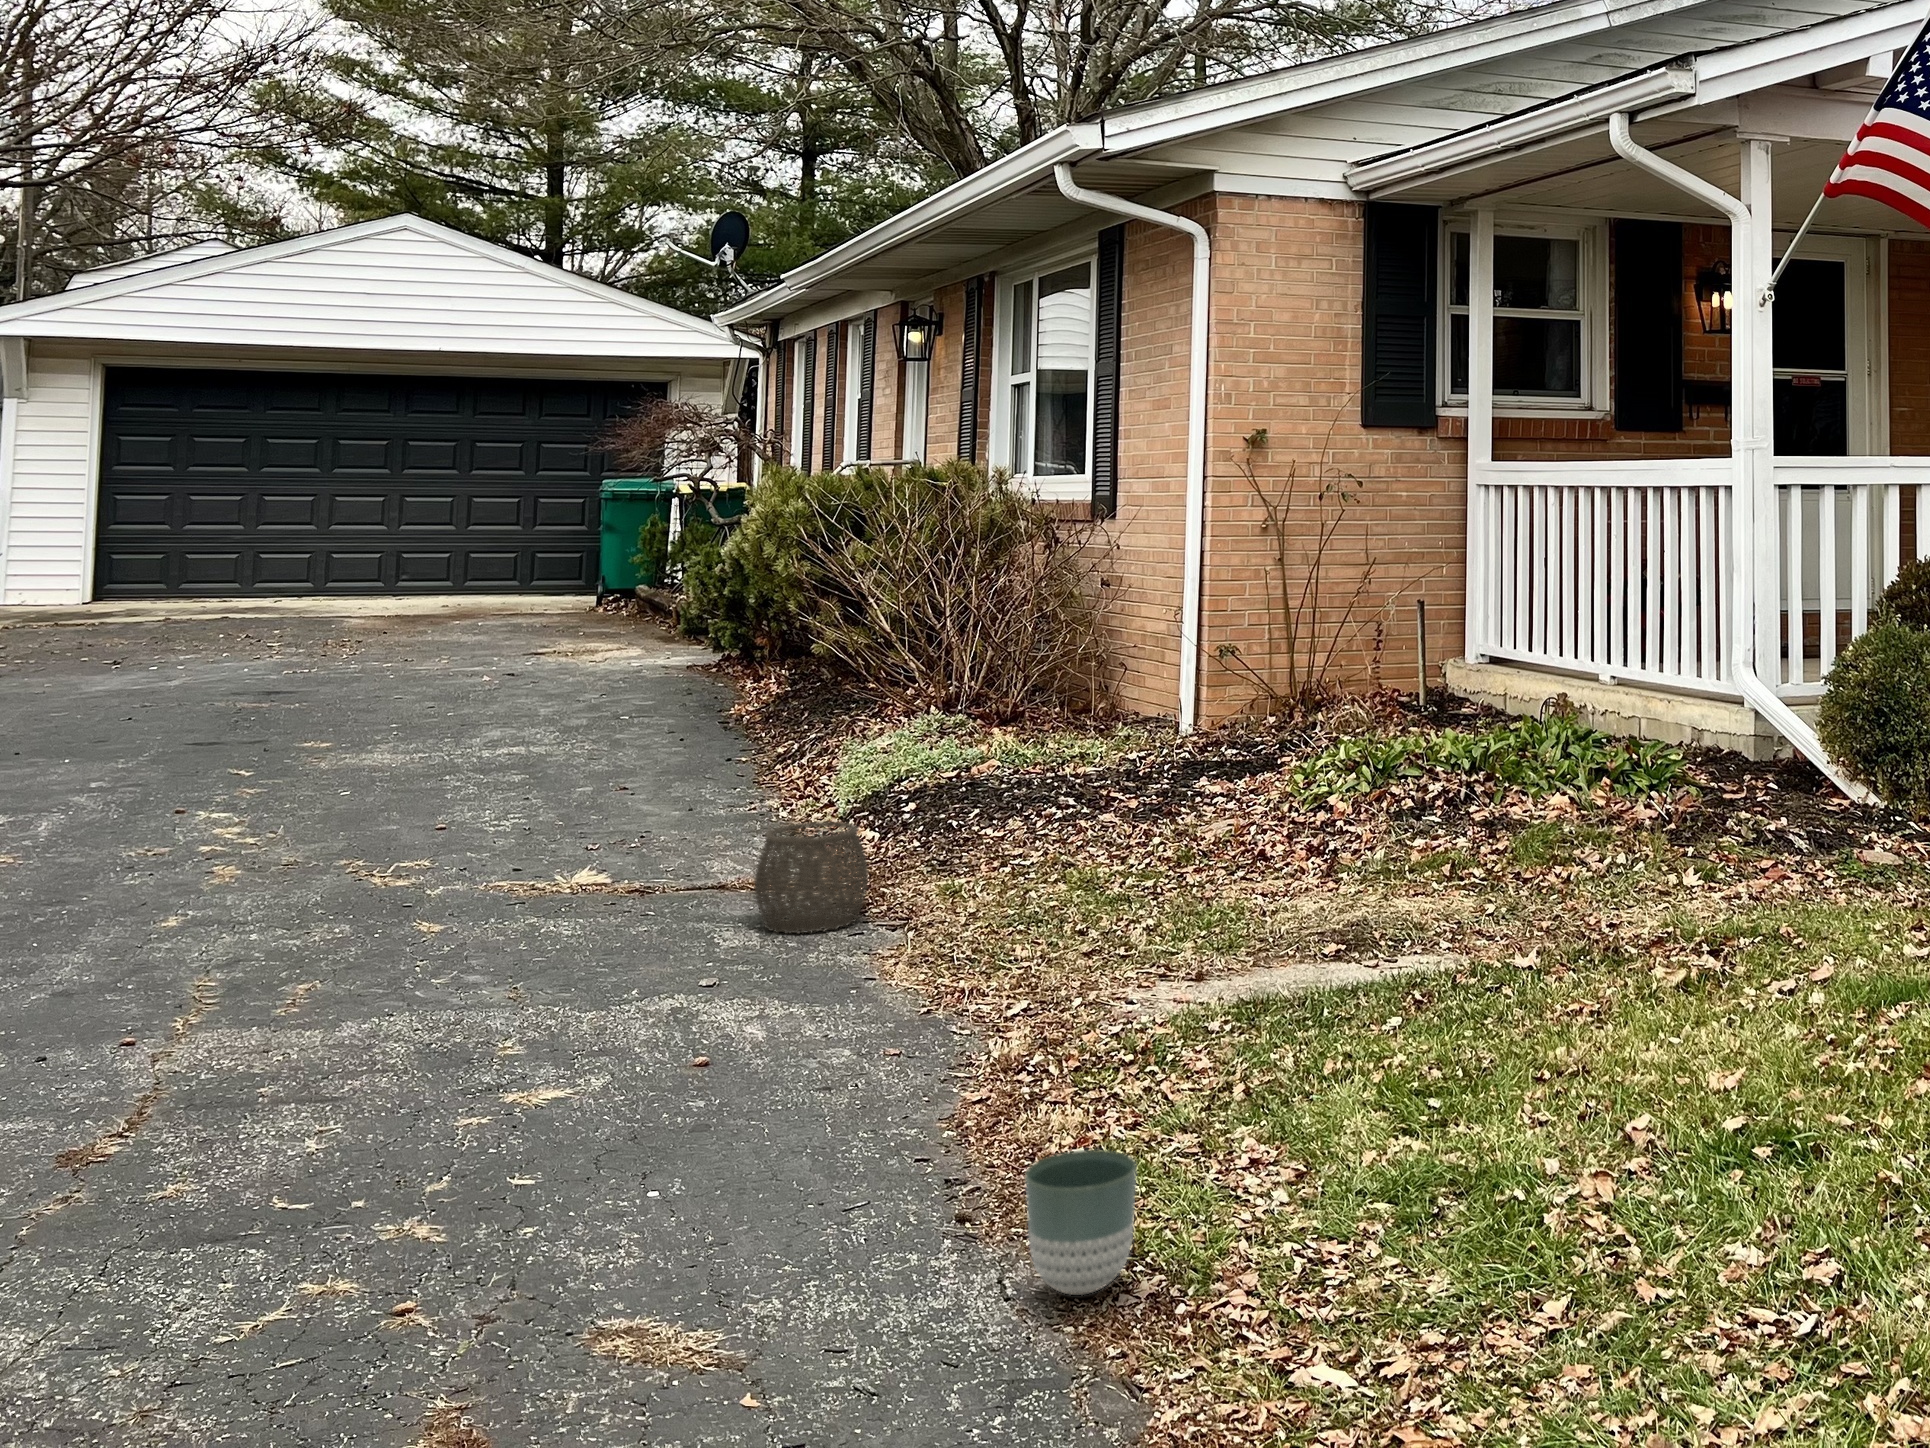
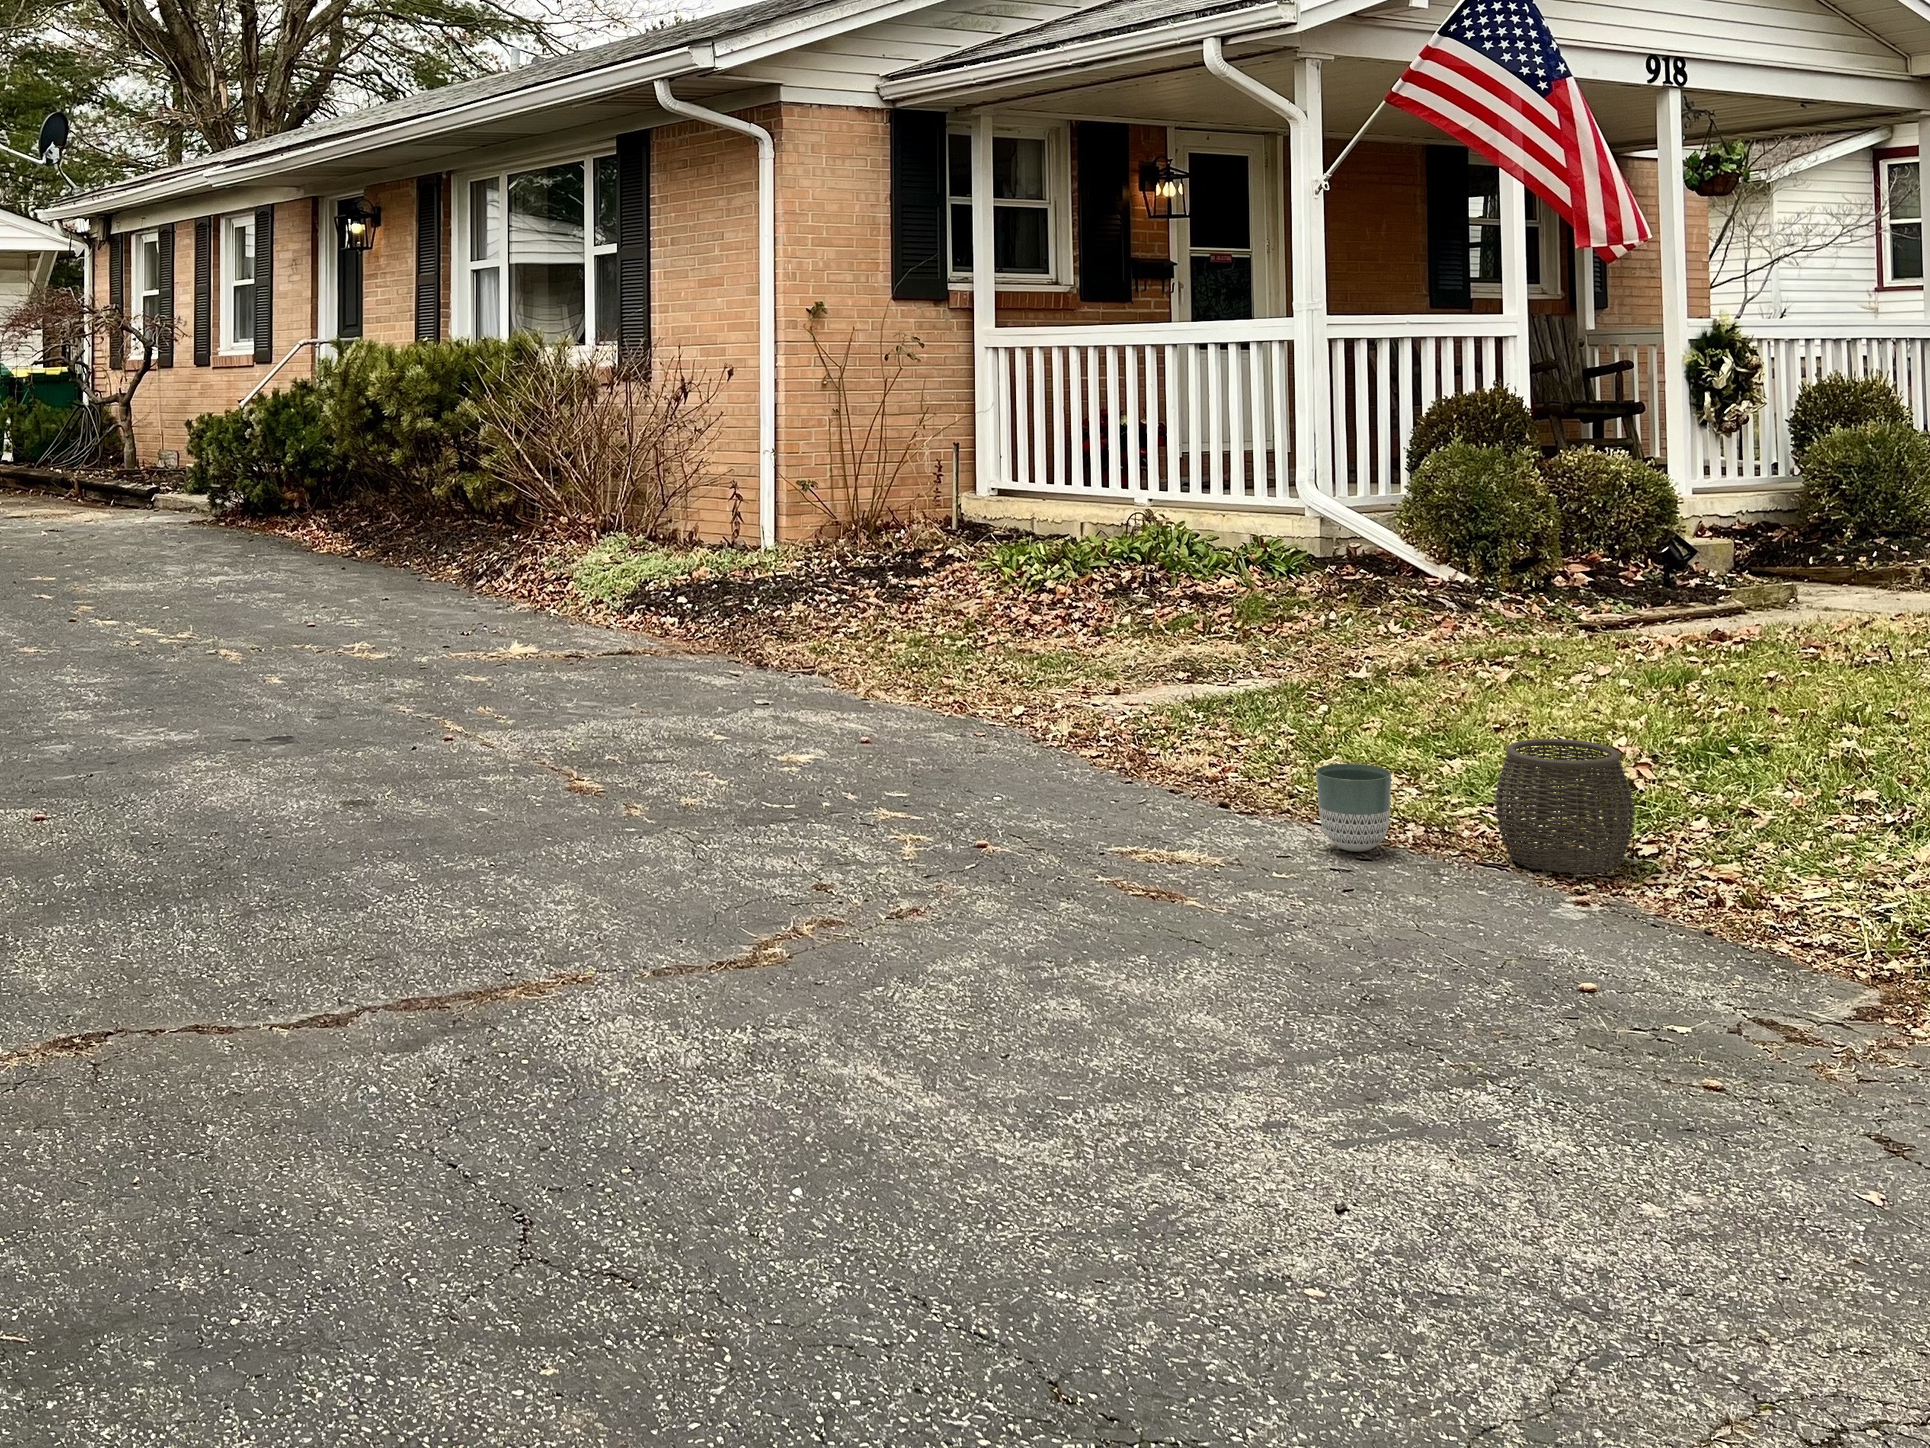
woven basket: present [754,821,869,934] -> present [1494,739,1635,875]

